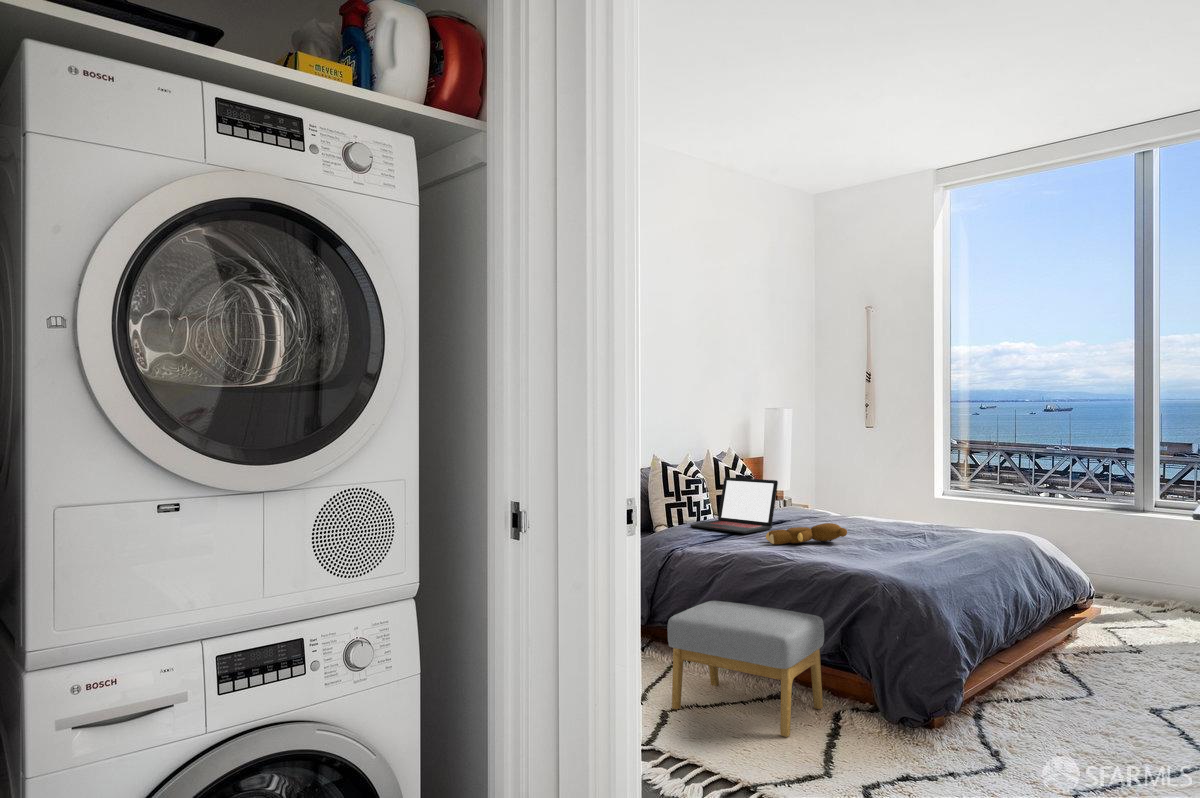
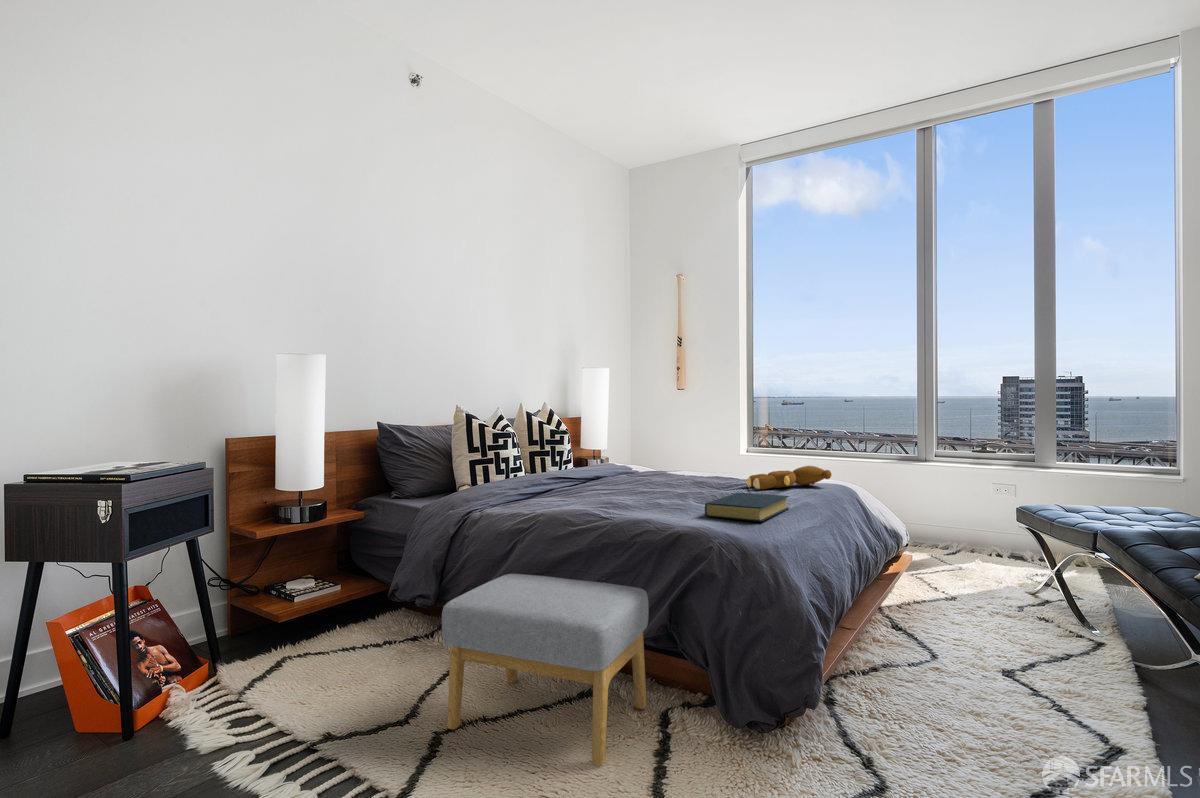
laptop: present [690,477,778,533] -> none [496,430,594,490]
teddy bear: present [766,523,847,545] -> present [747,466,831,490]
hardback book: none [875,542,954,568] -> present [705,493,789,522]

